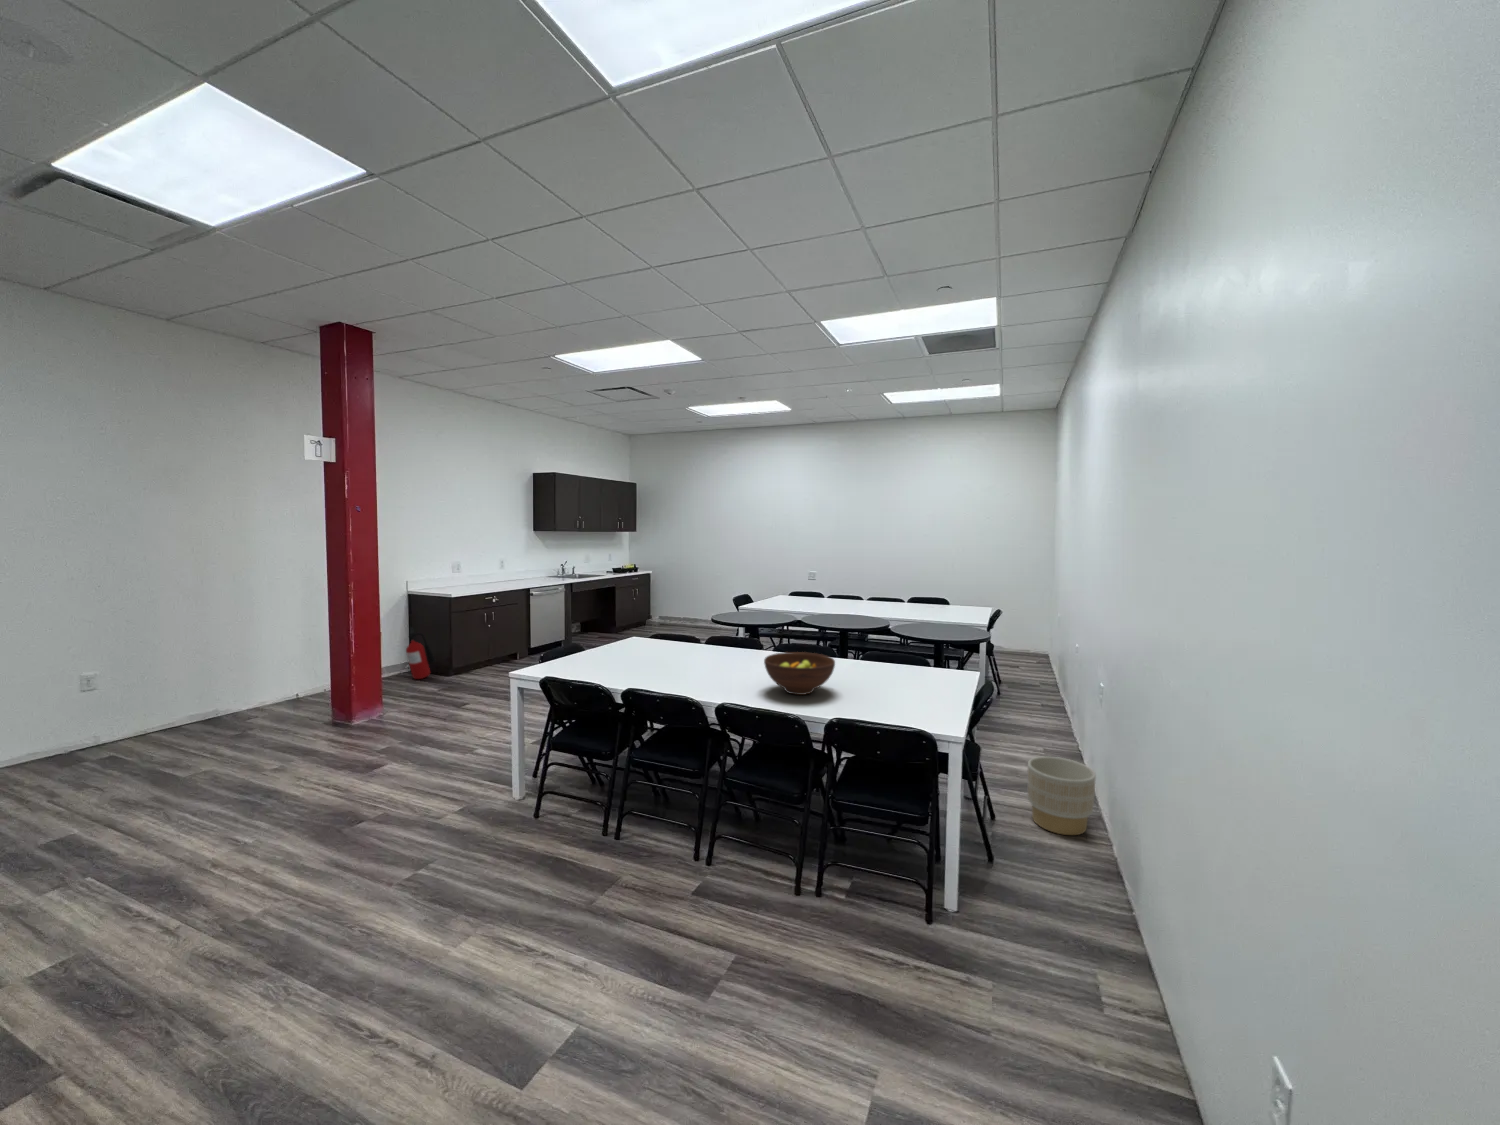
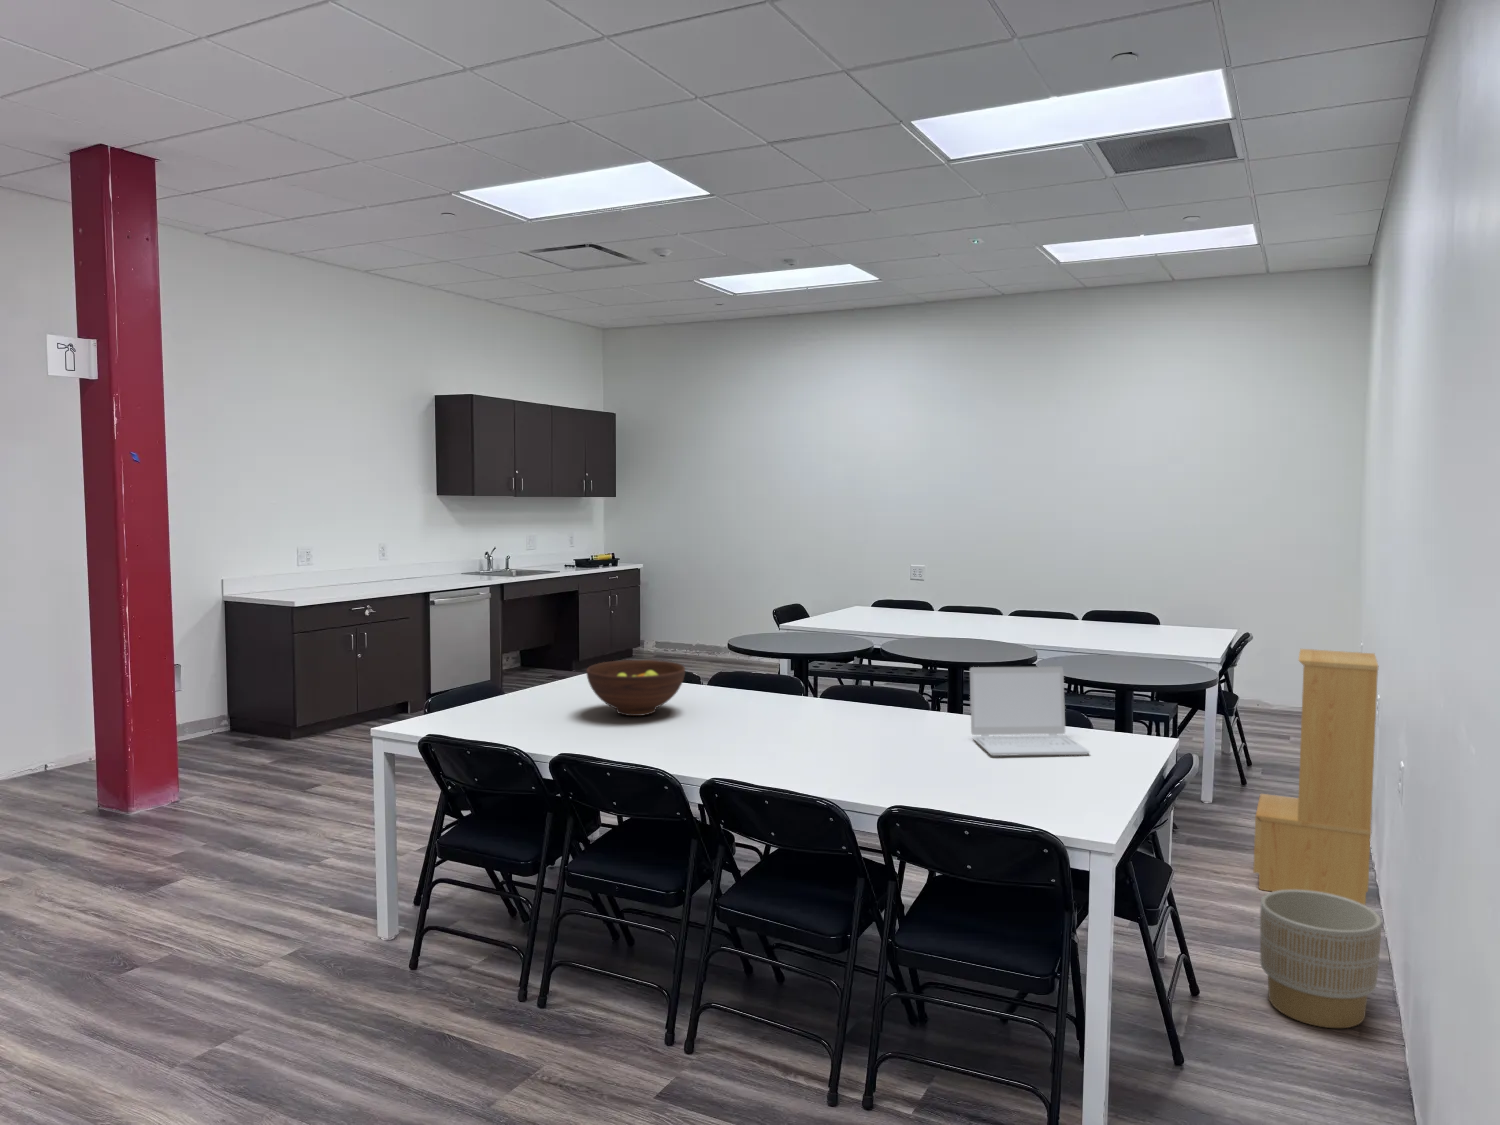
bookshelf: none [1011,620,1079,763] -> present [1253,649,1379,905]
fire extinguisher: present [406,627,435,679] -> none [218,655,267,743]
laptop: none [865,632,935,684] -> present [970,667,1089,756]
fruit bowl: present [764,652,835,695] -> present [586,660,685,716]

